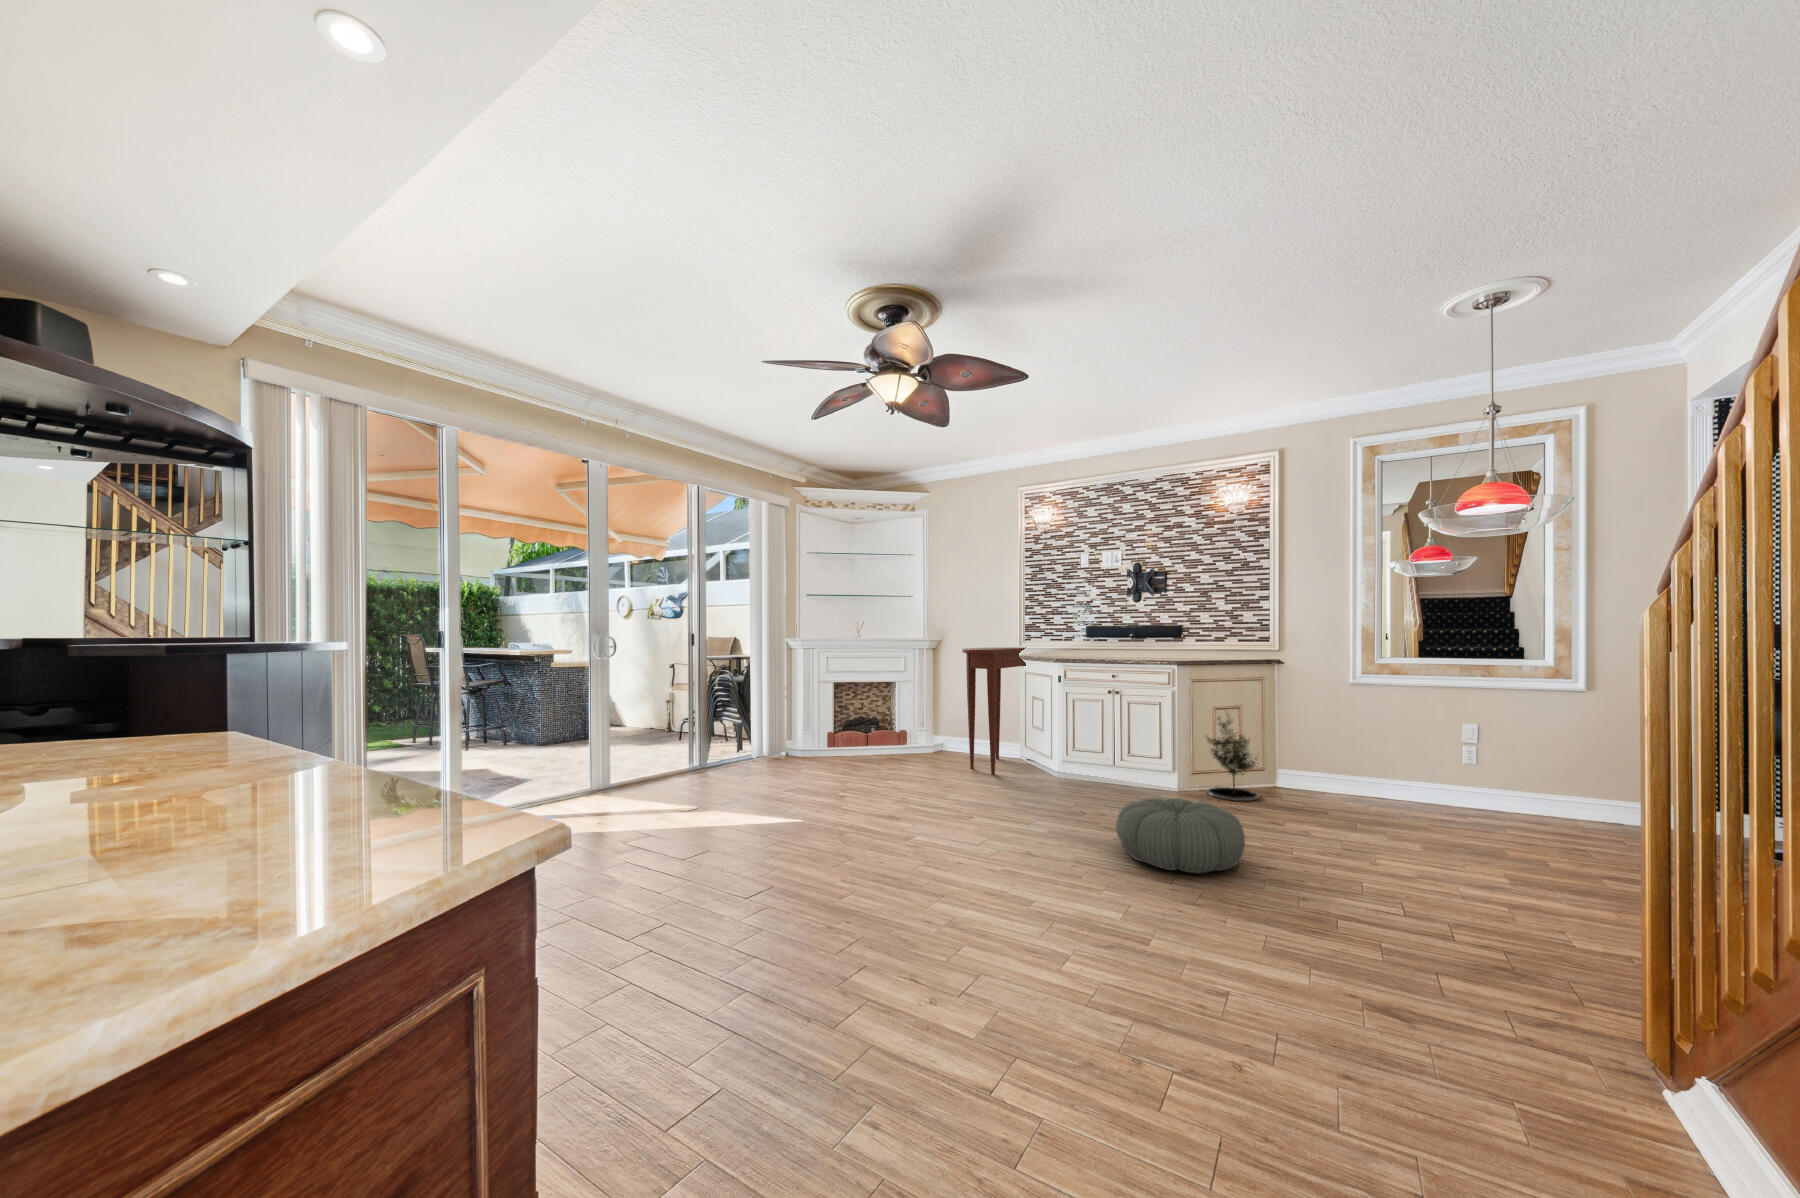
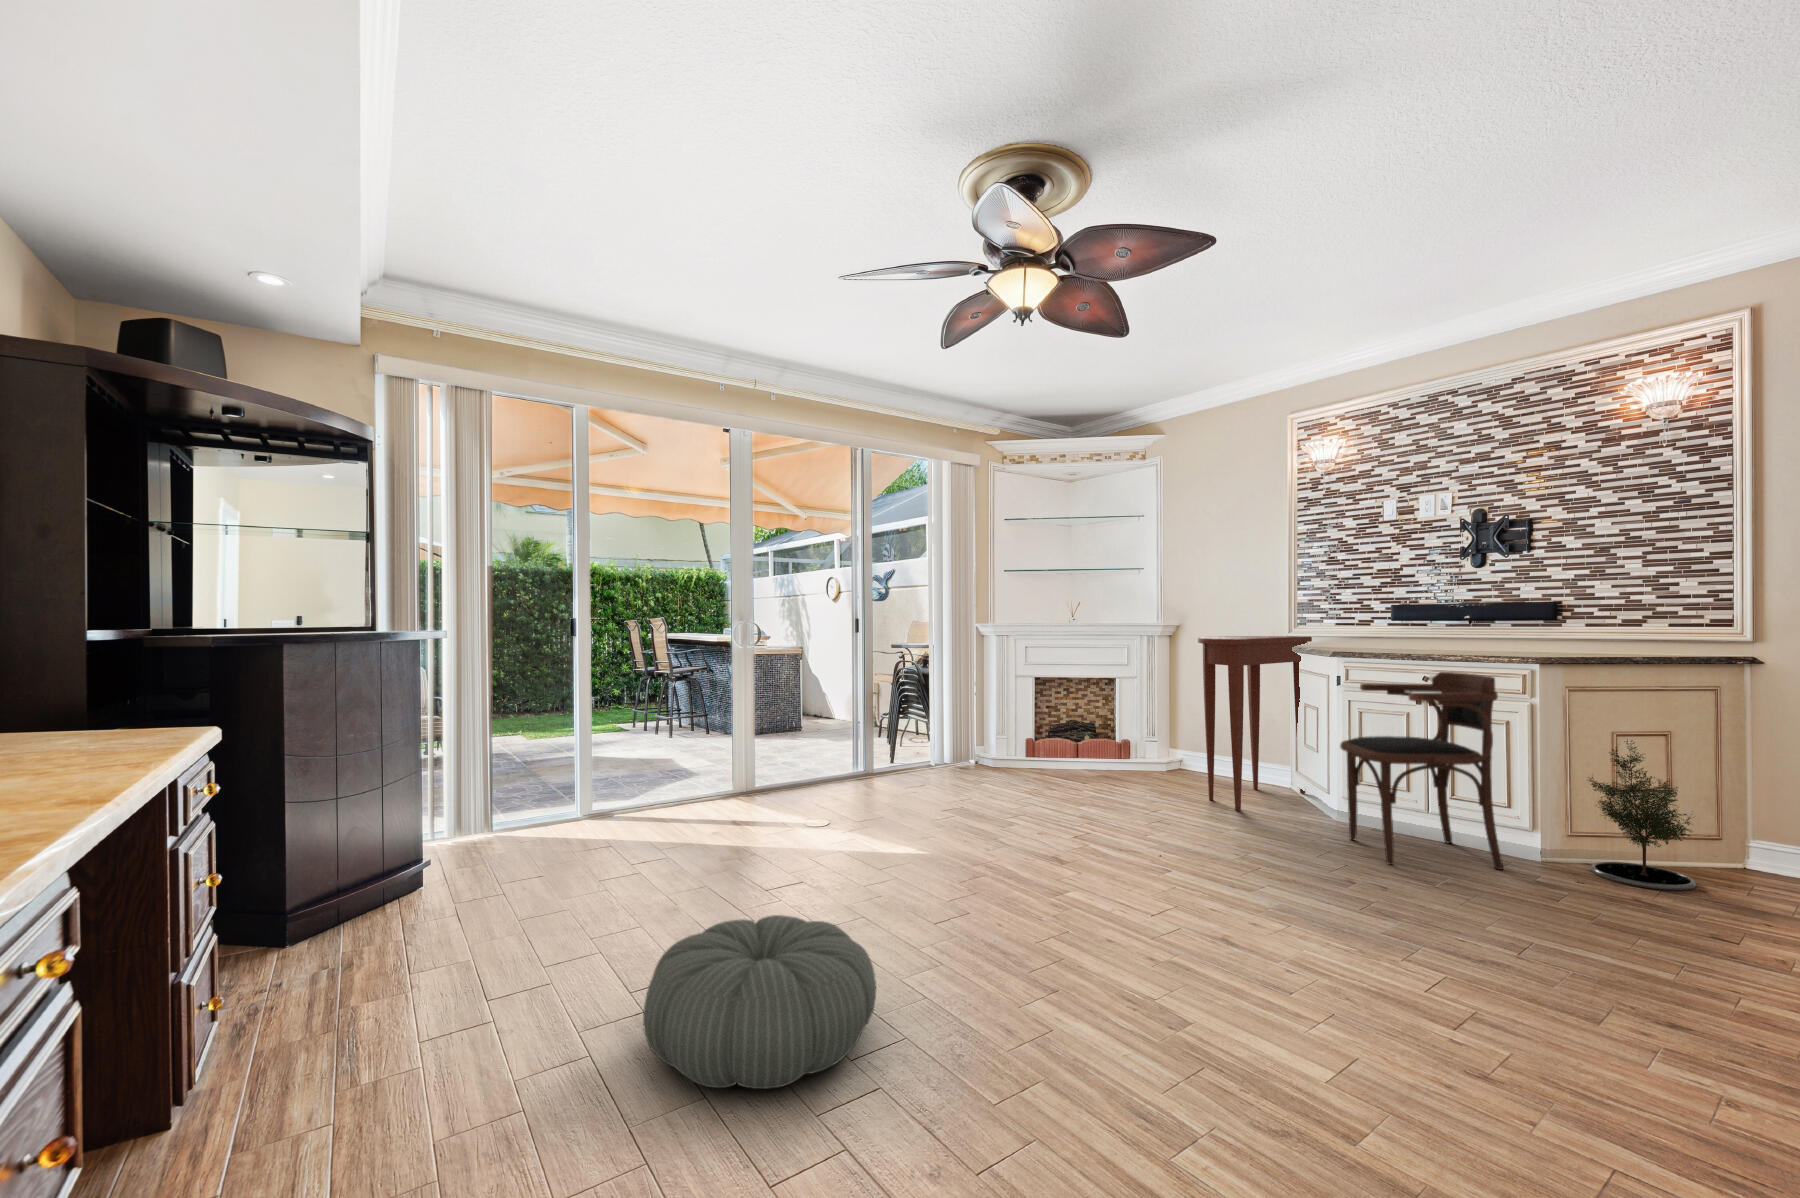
armchair: none [1065,671,1163,802] -> present [1340,672,1503,870]
pouf: present [1116,798,1245,873] -> present [643,915,876,1089]

